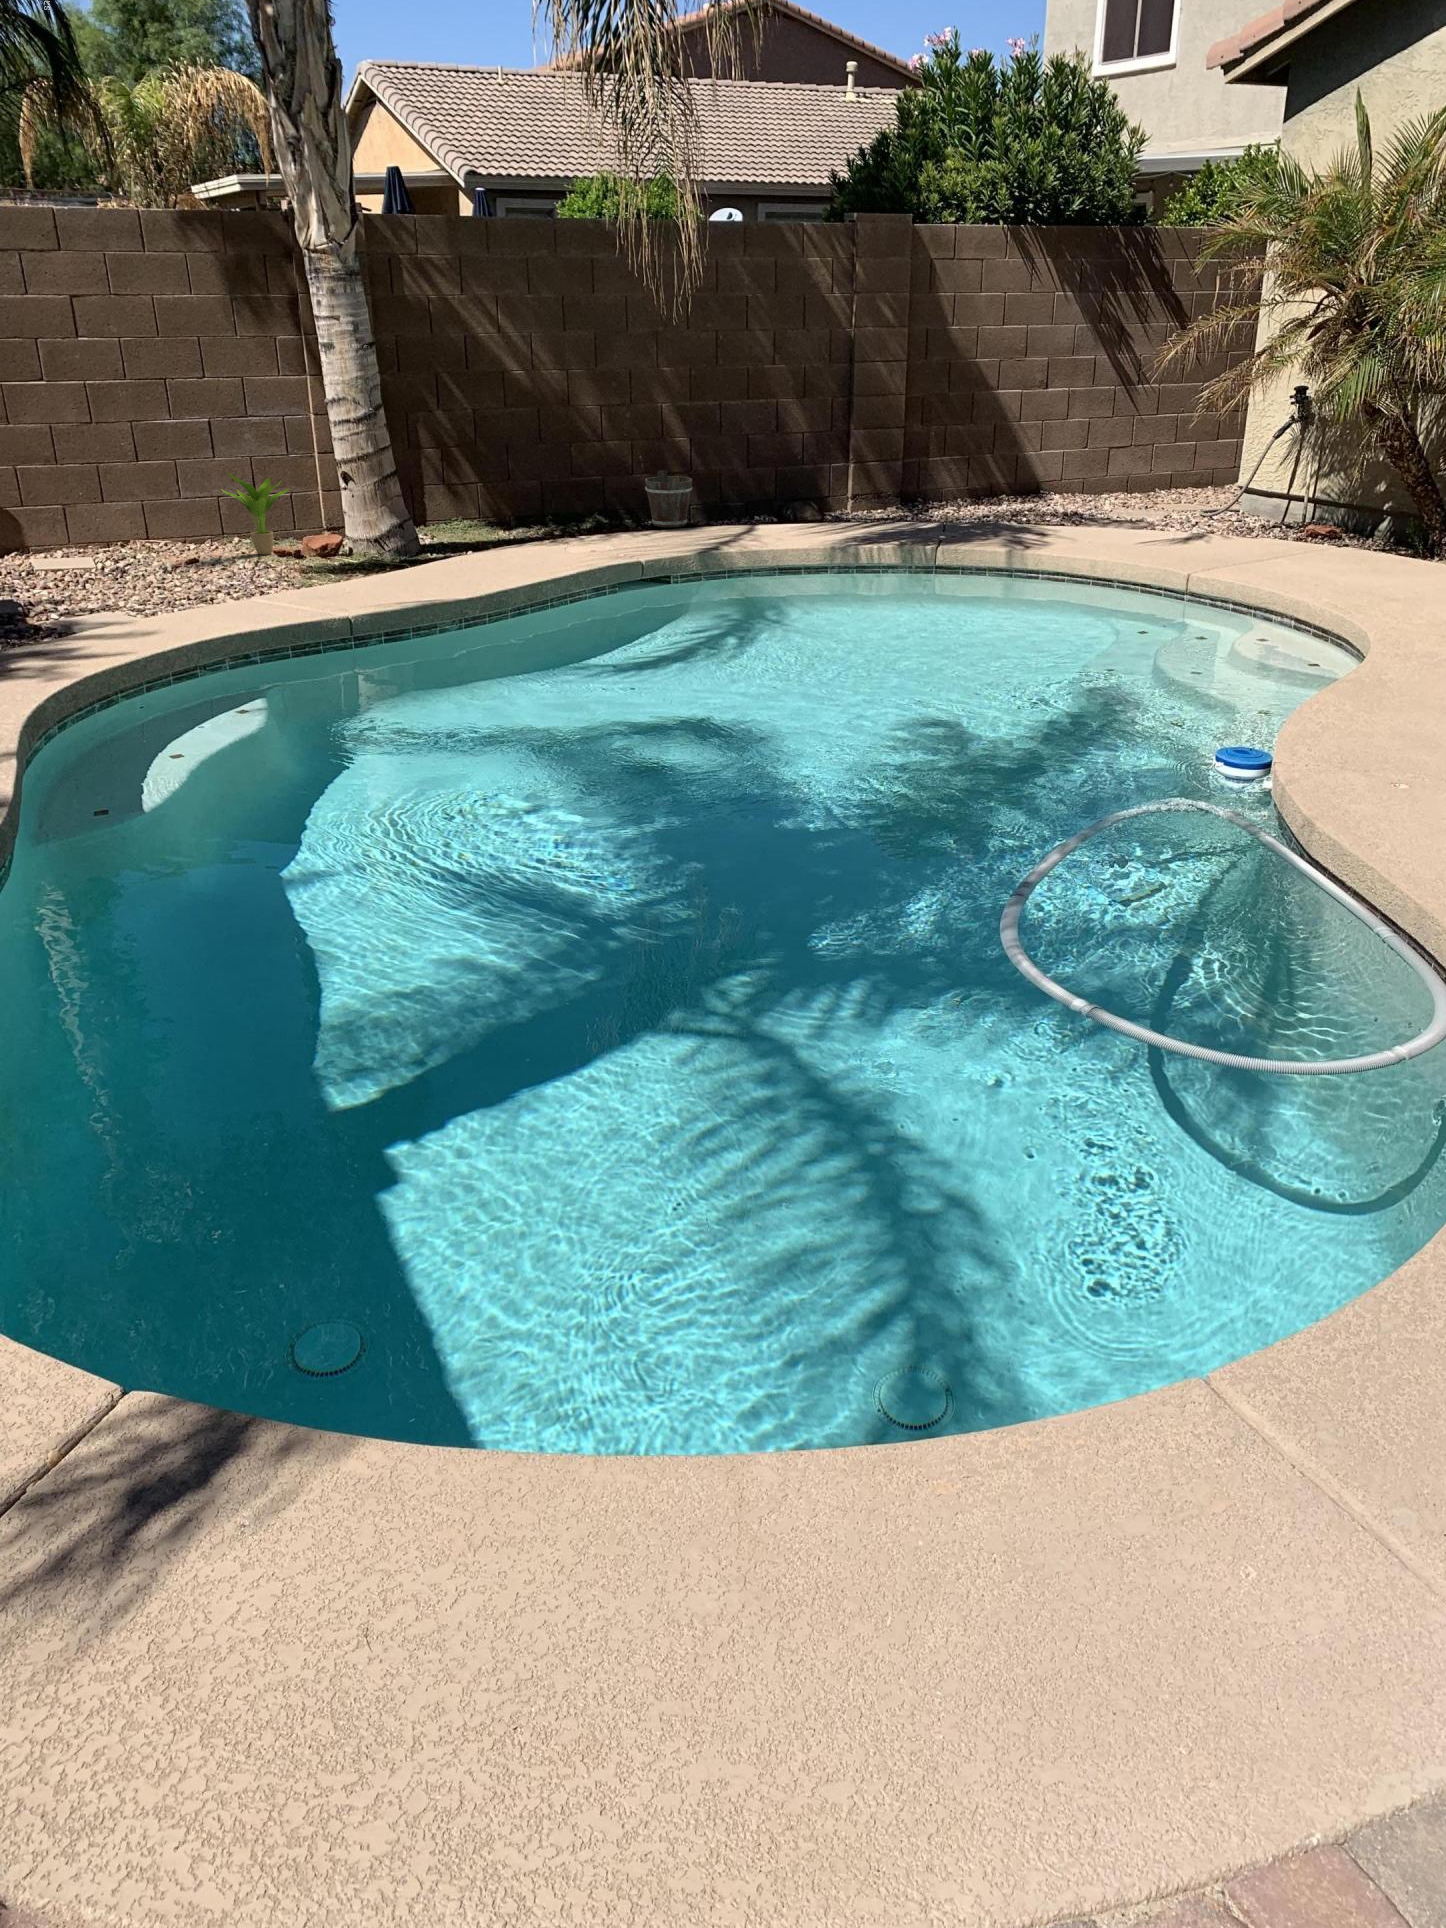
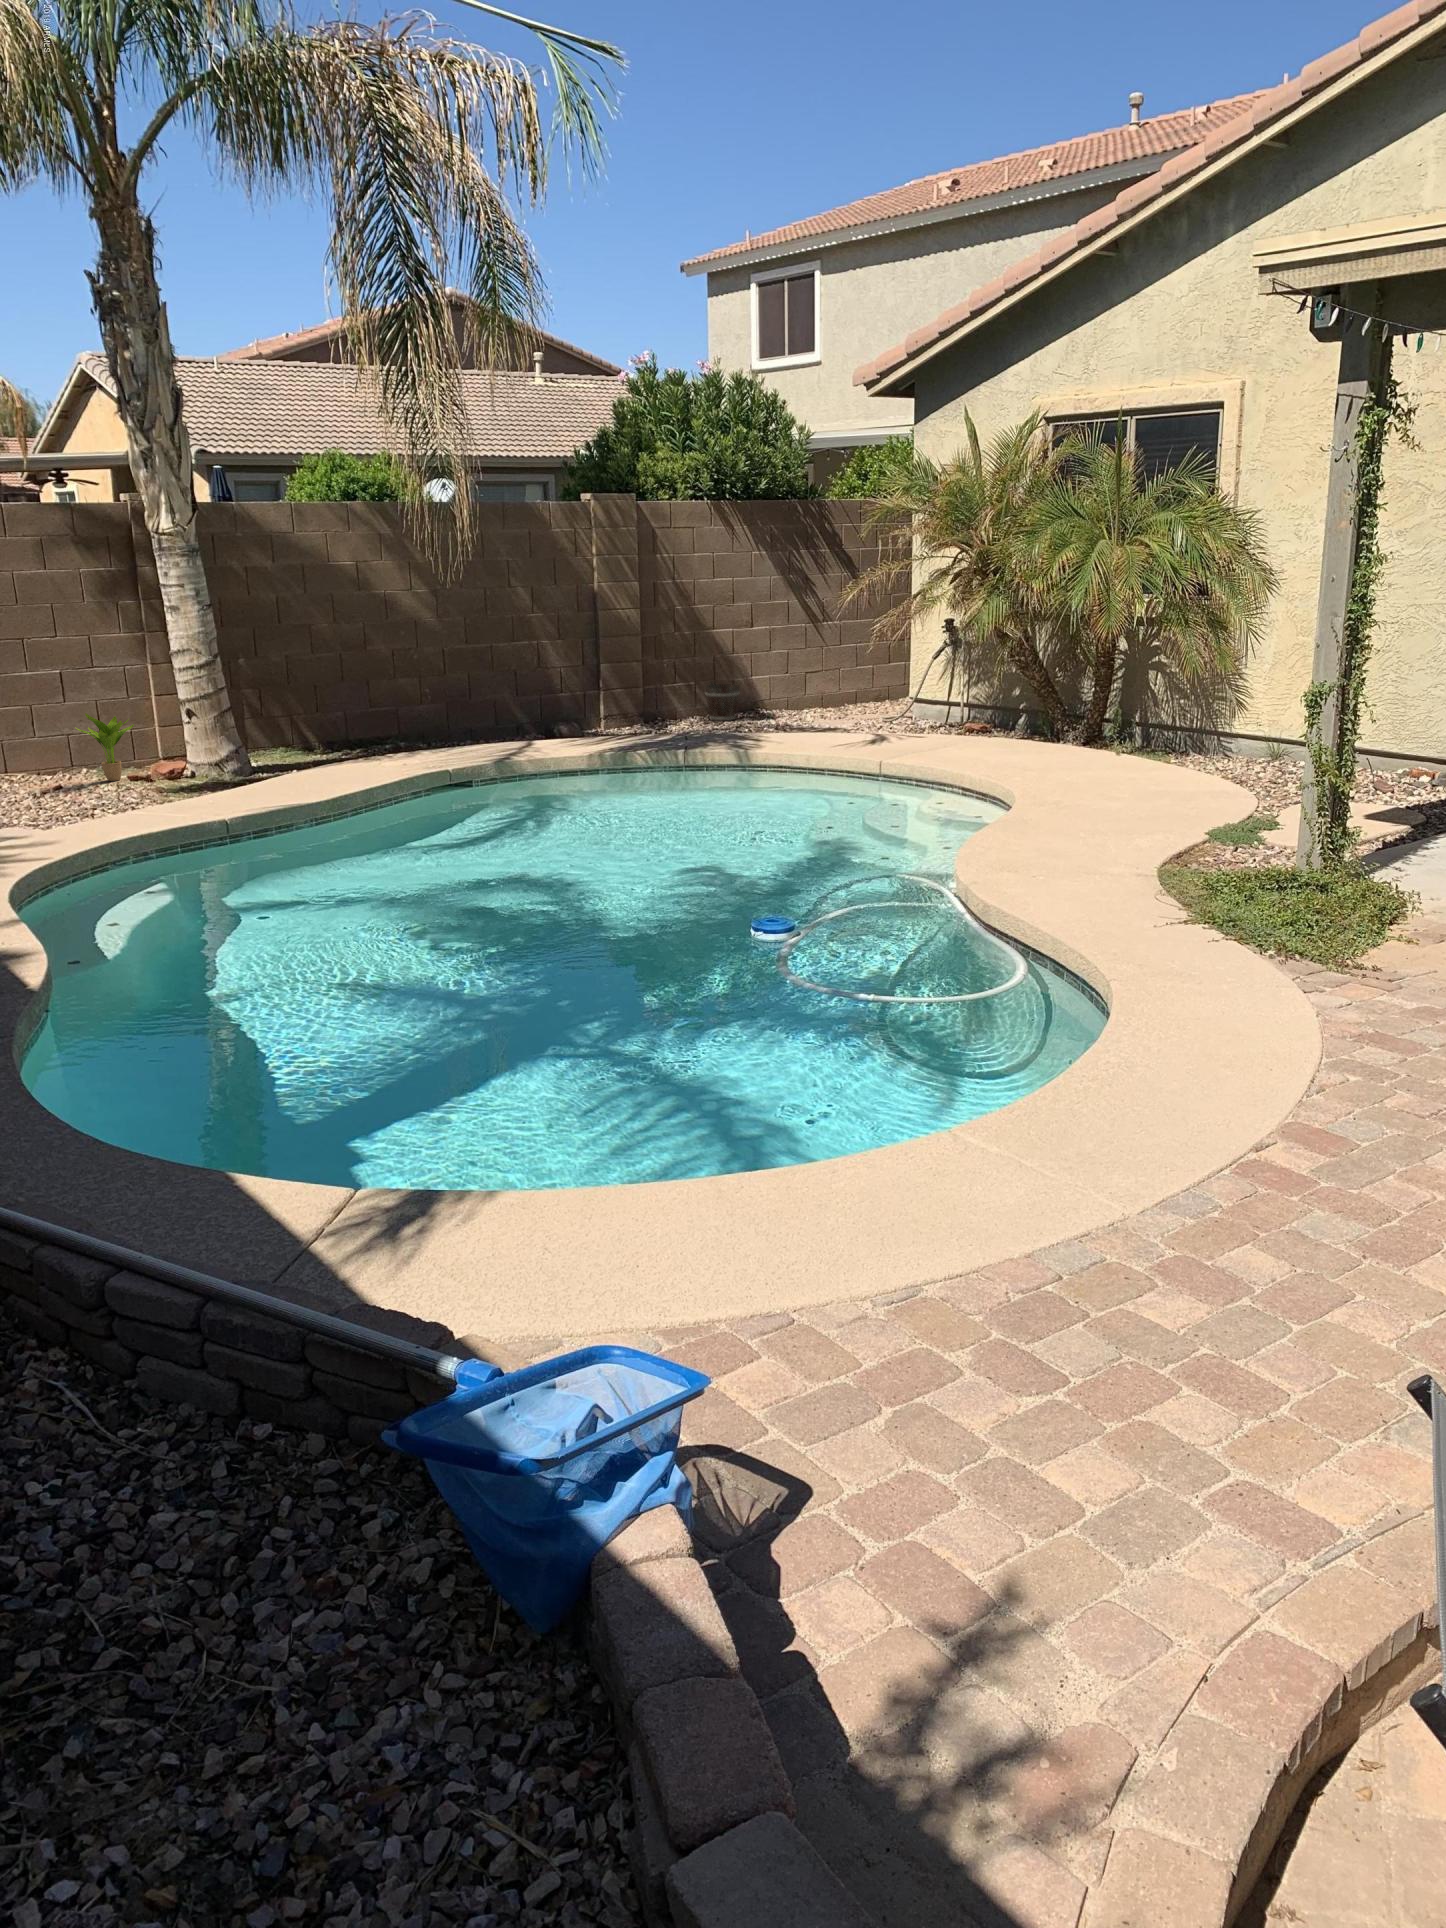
bucket: present [645,471,692,527] -> present [704,680,740,721]

